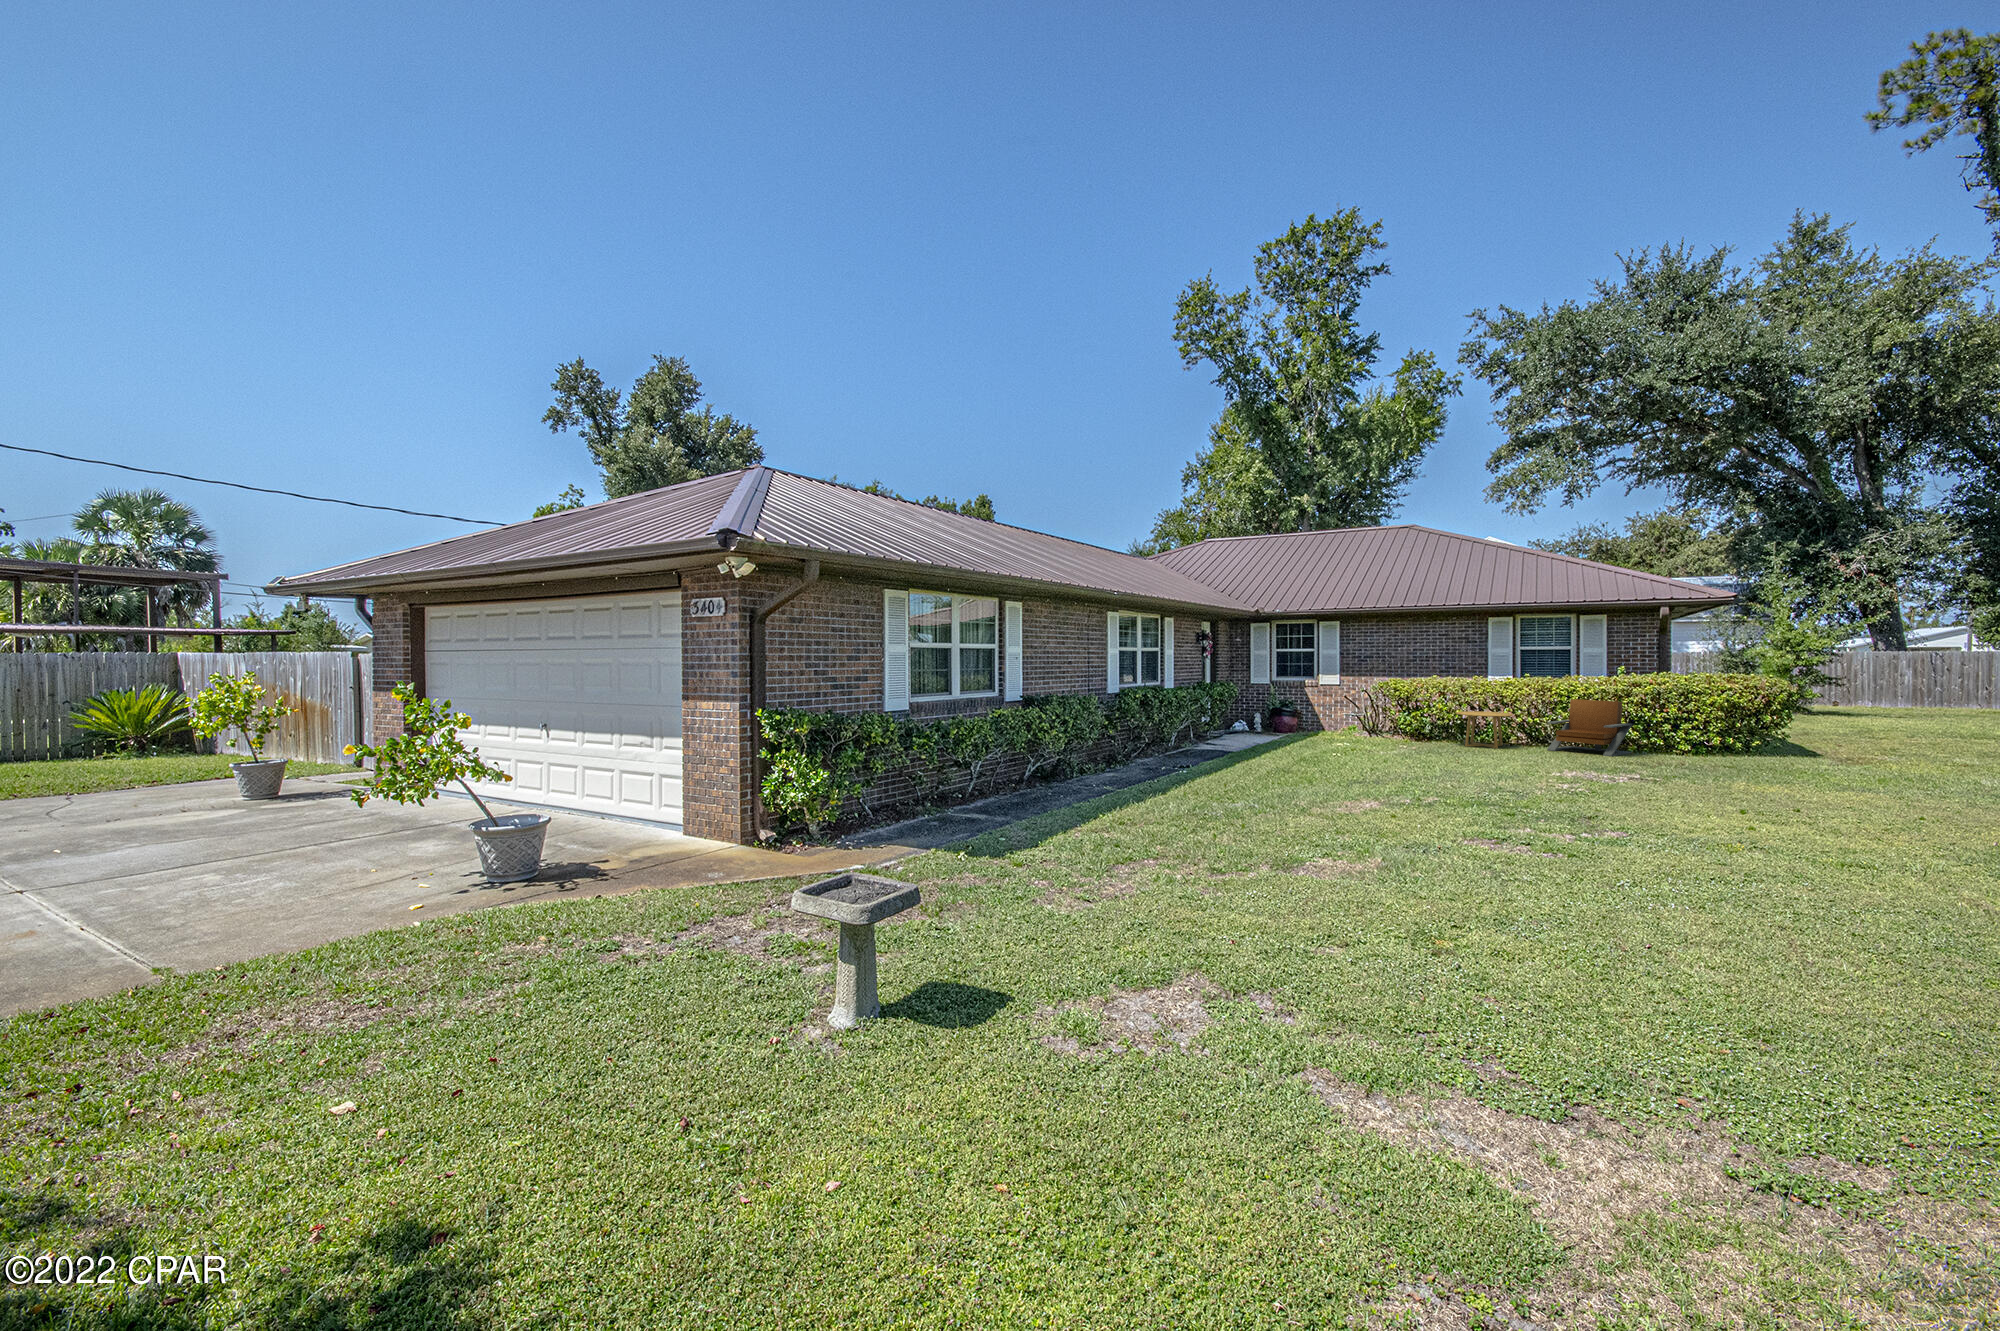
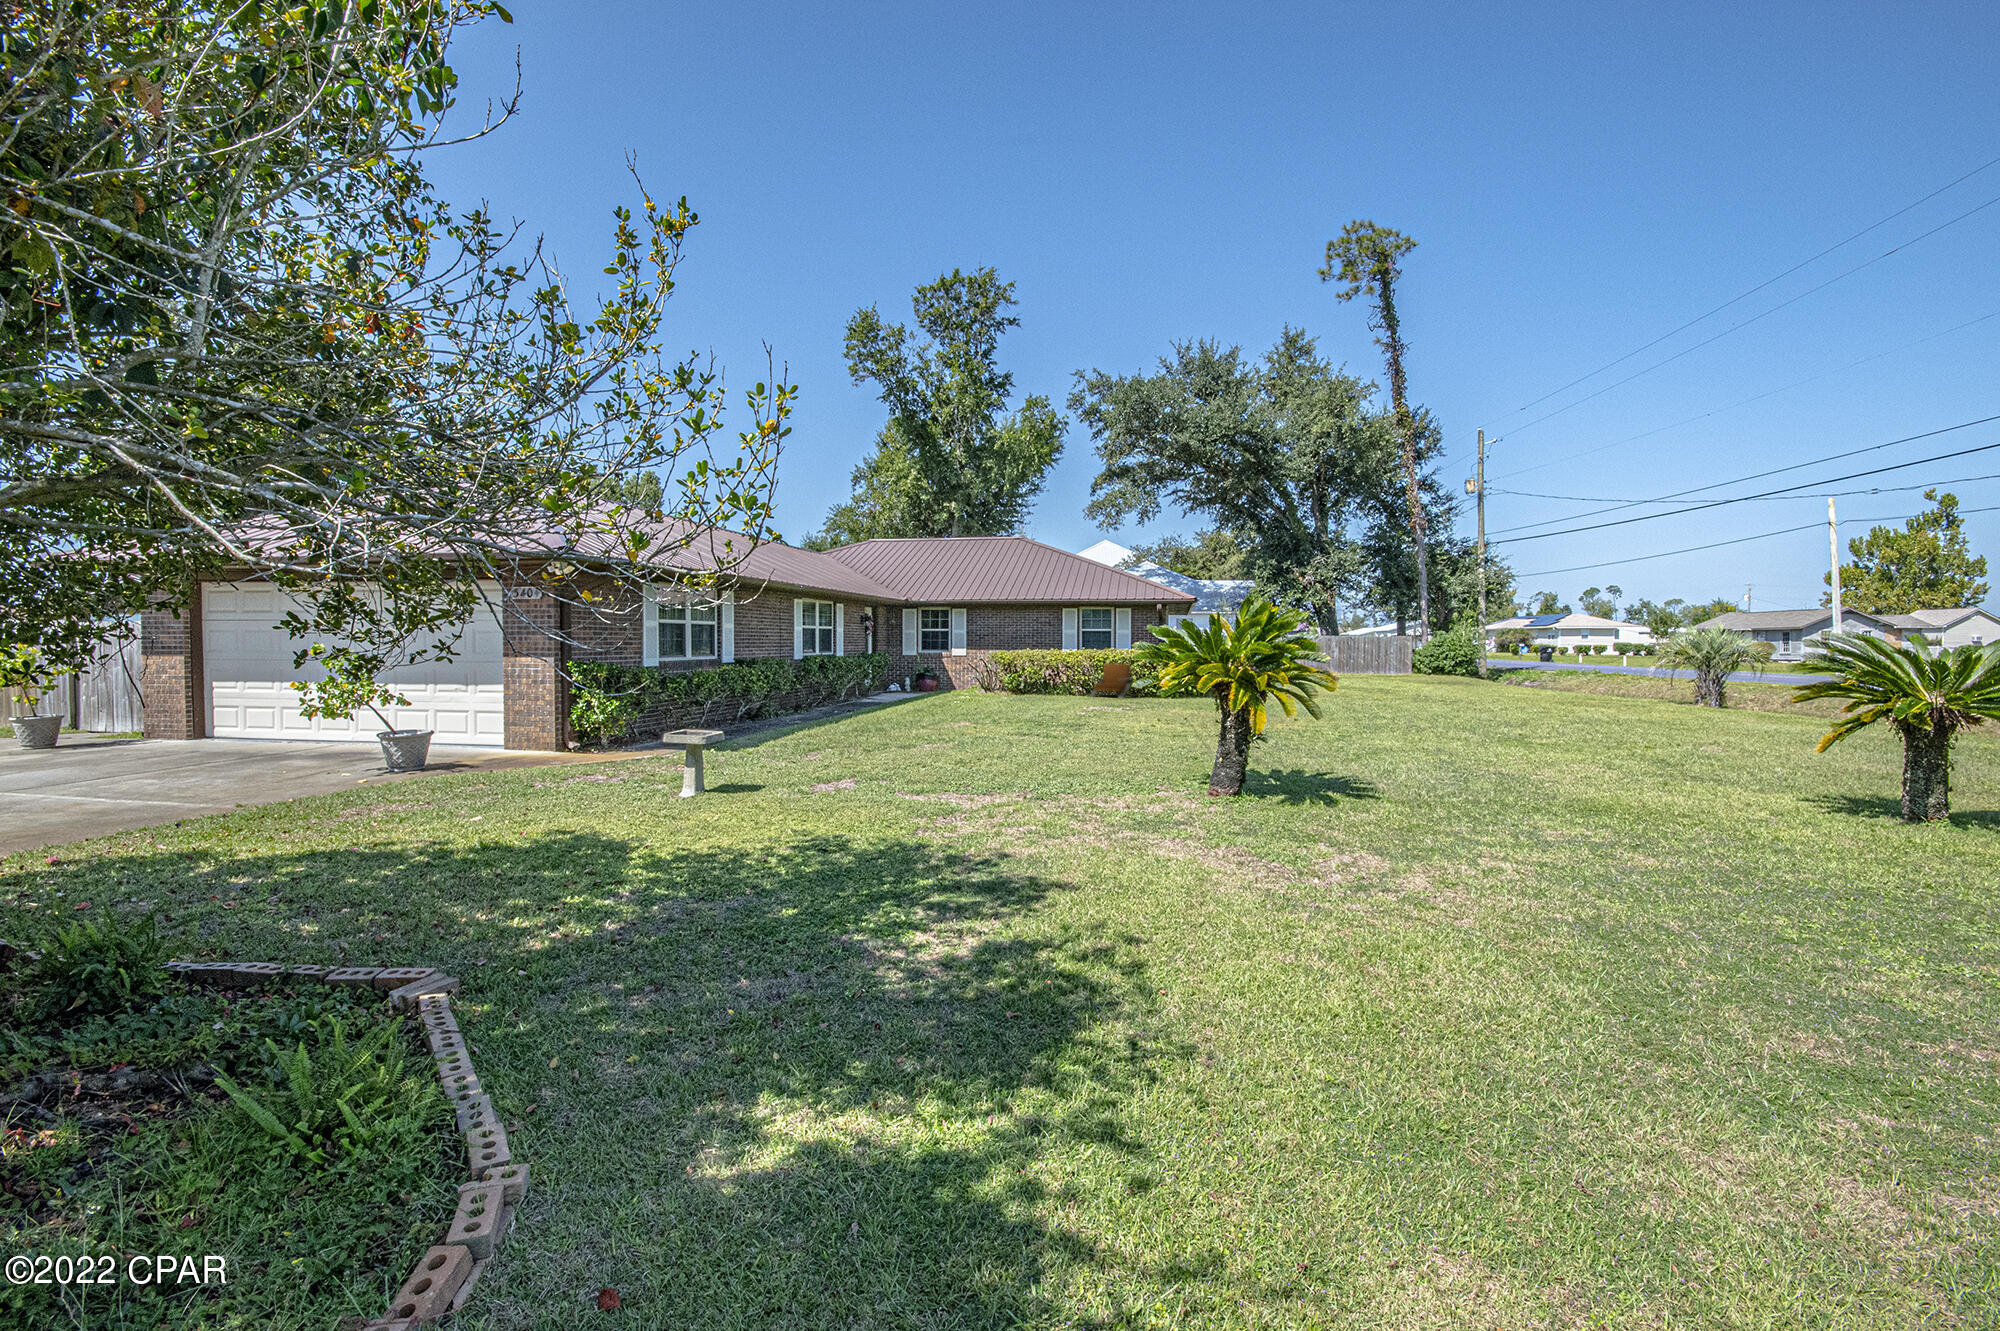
round table: present [1456,711,1513,749] -> none [1037,672,1071,696]

